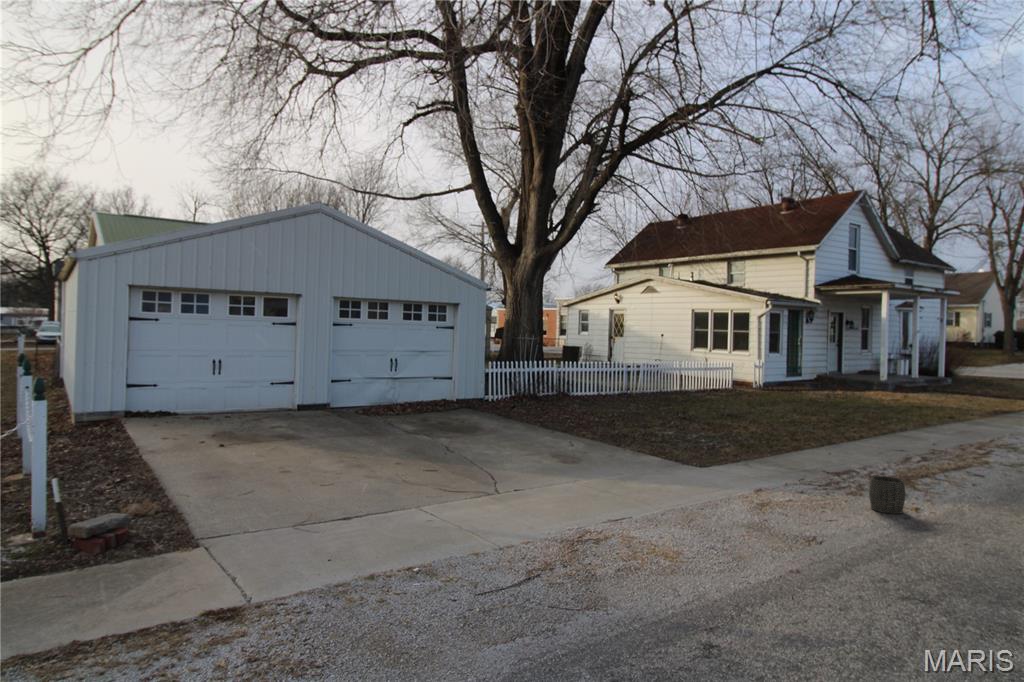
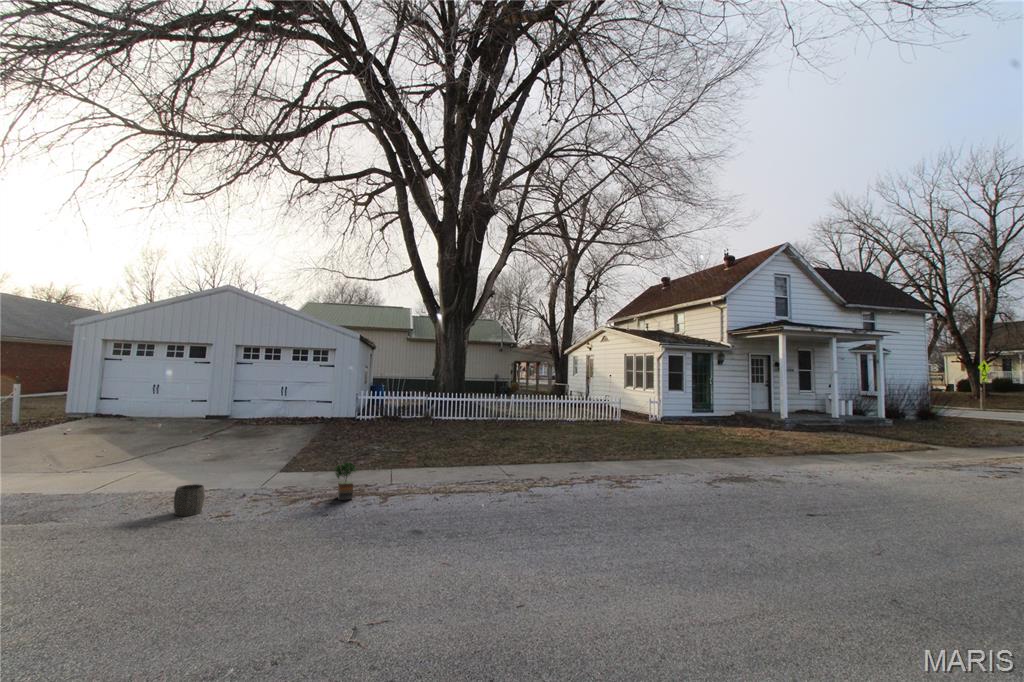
potted tree: none [898,438,929,481] -> present [334,463,359,500]

